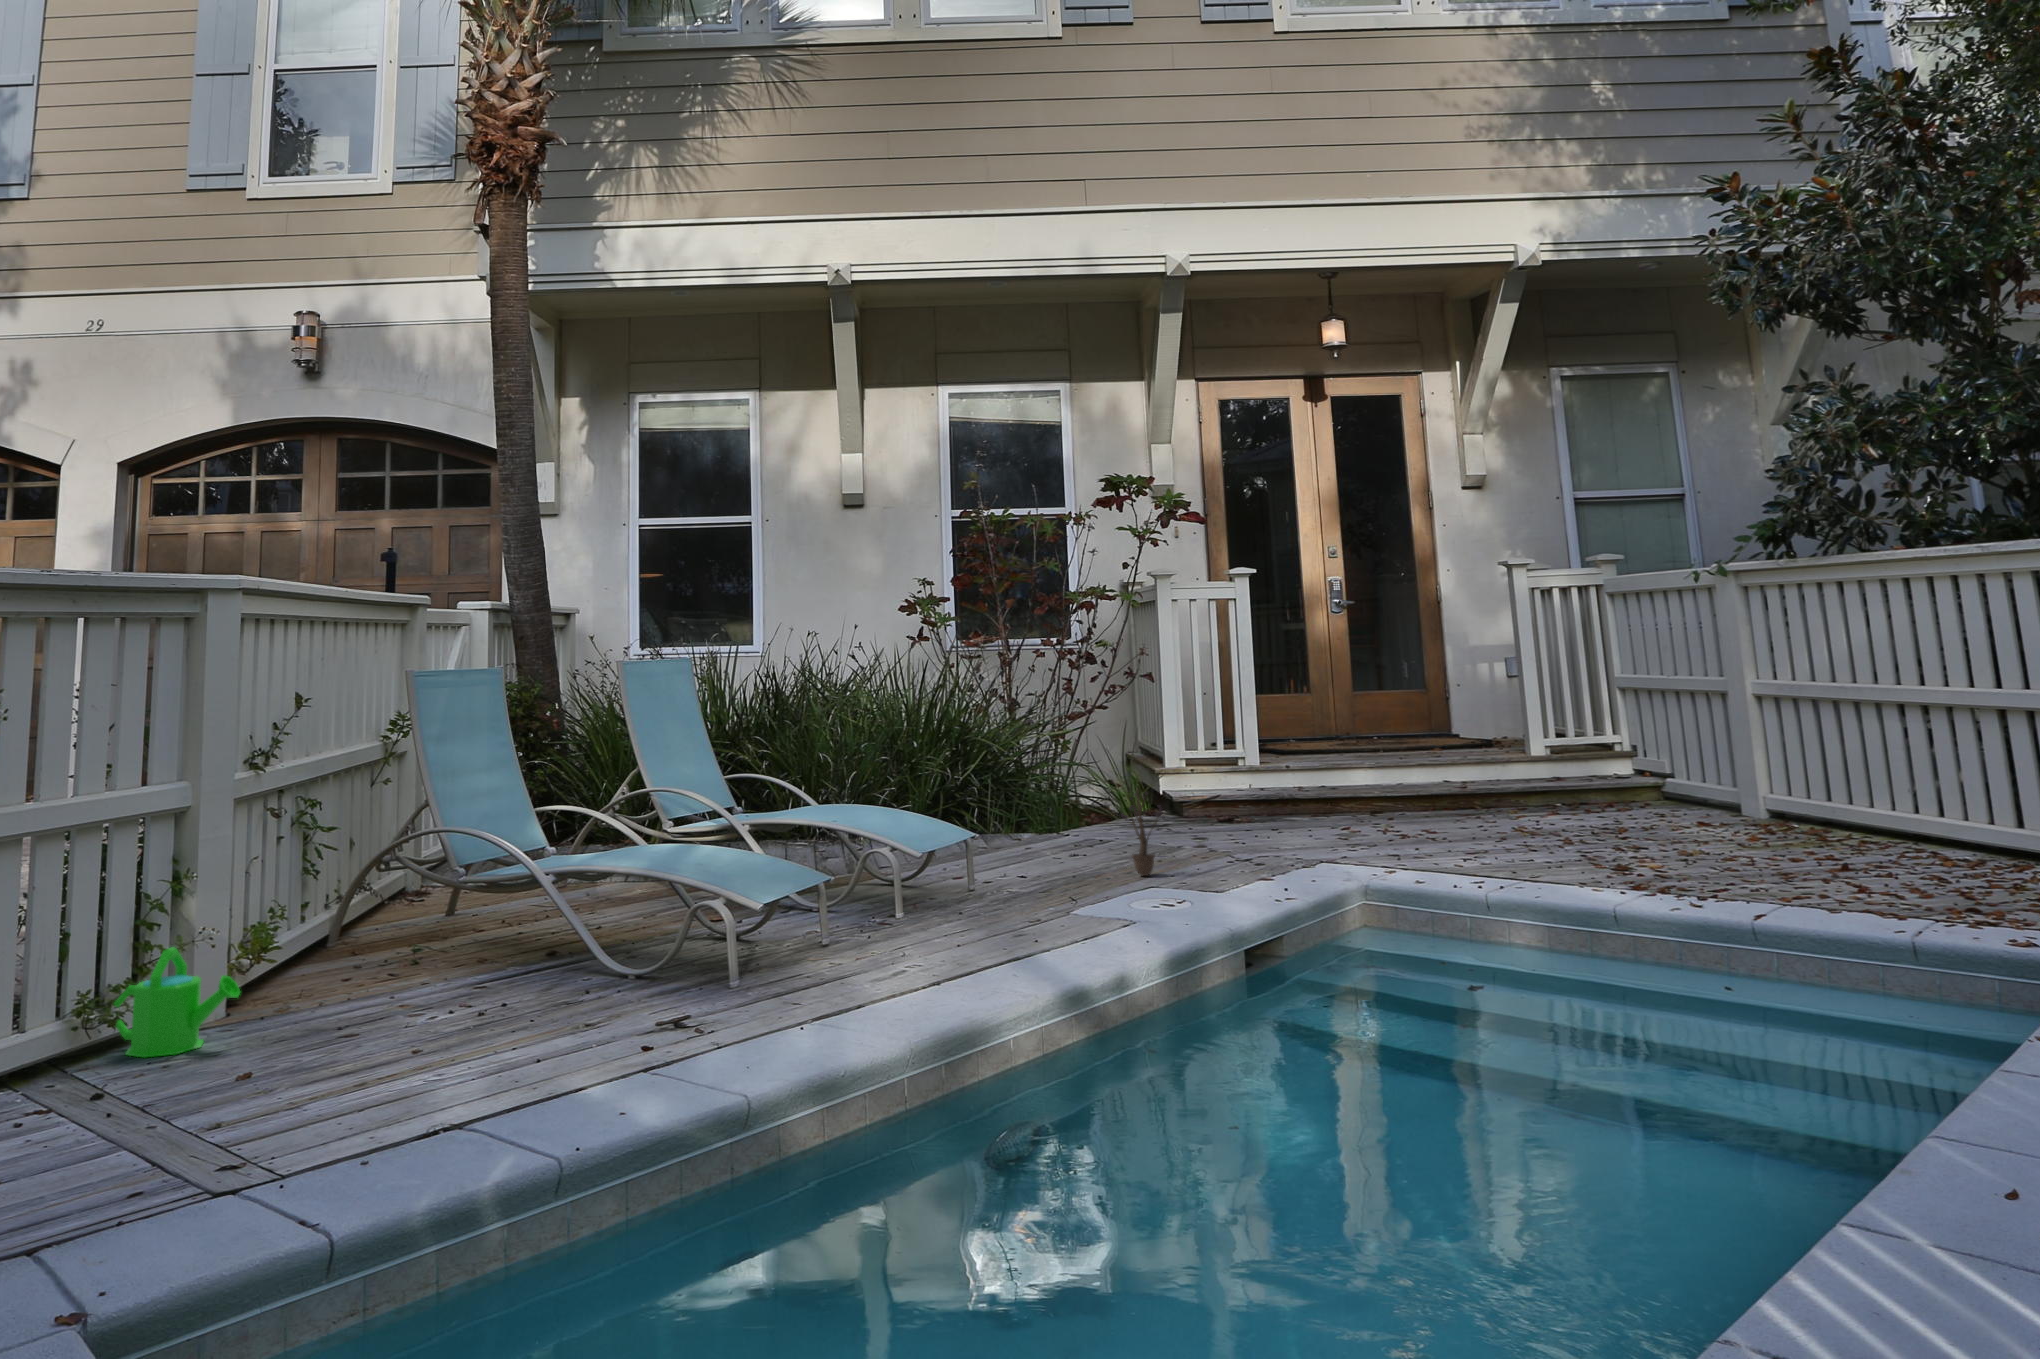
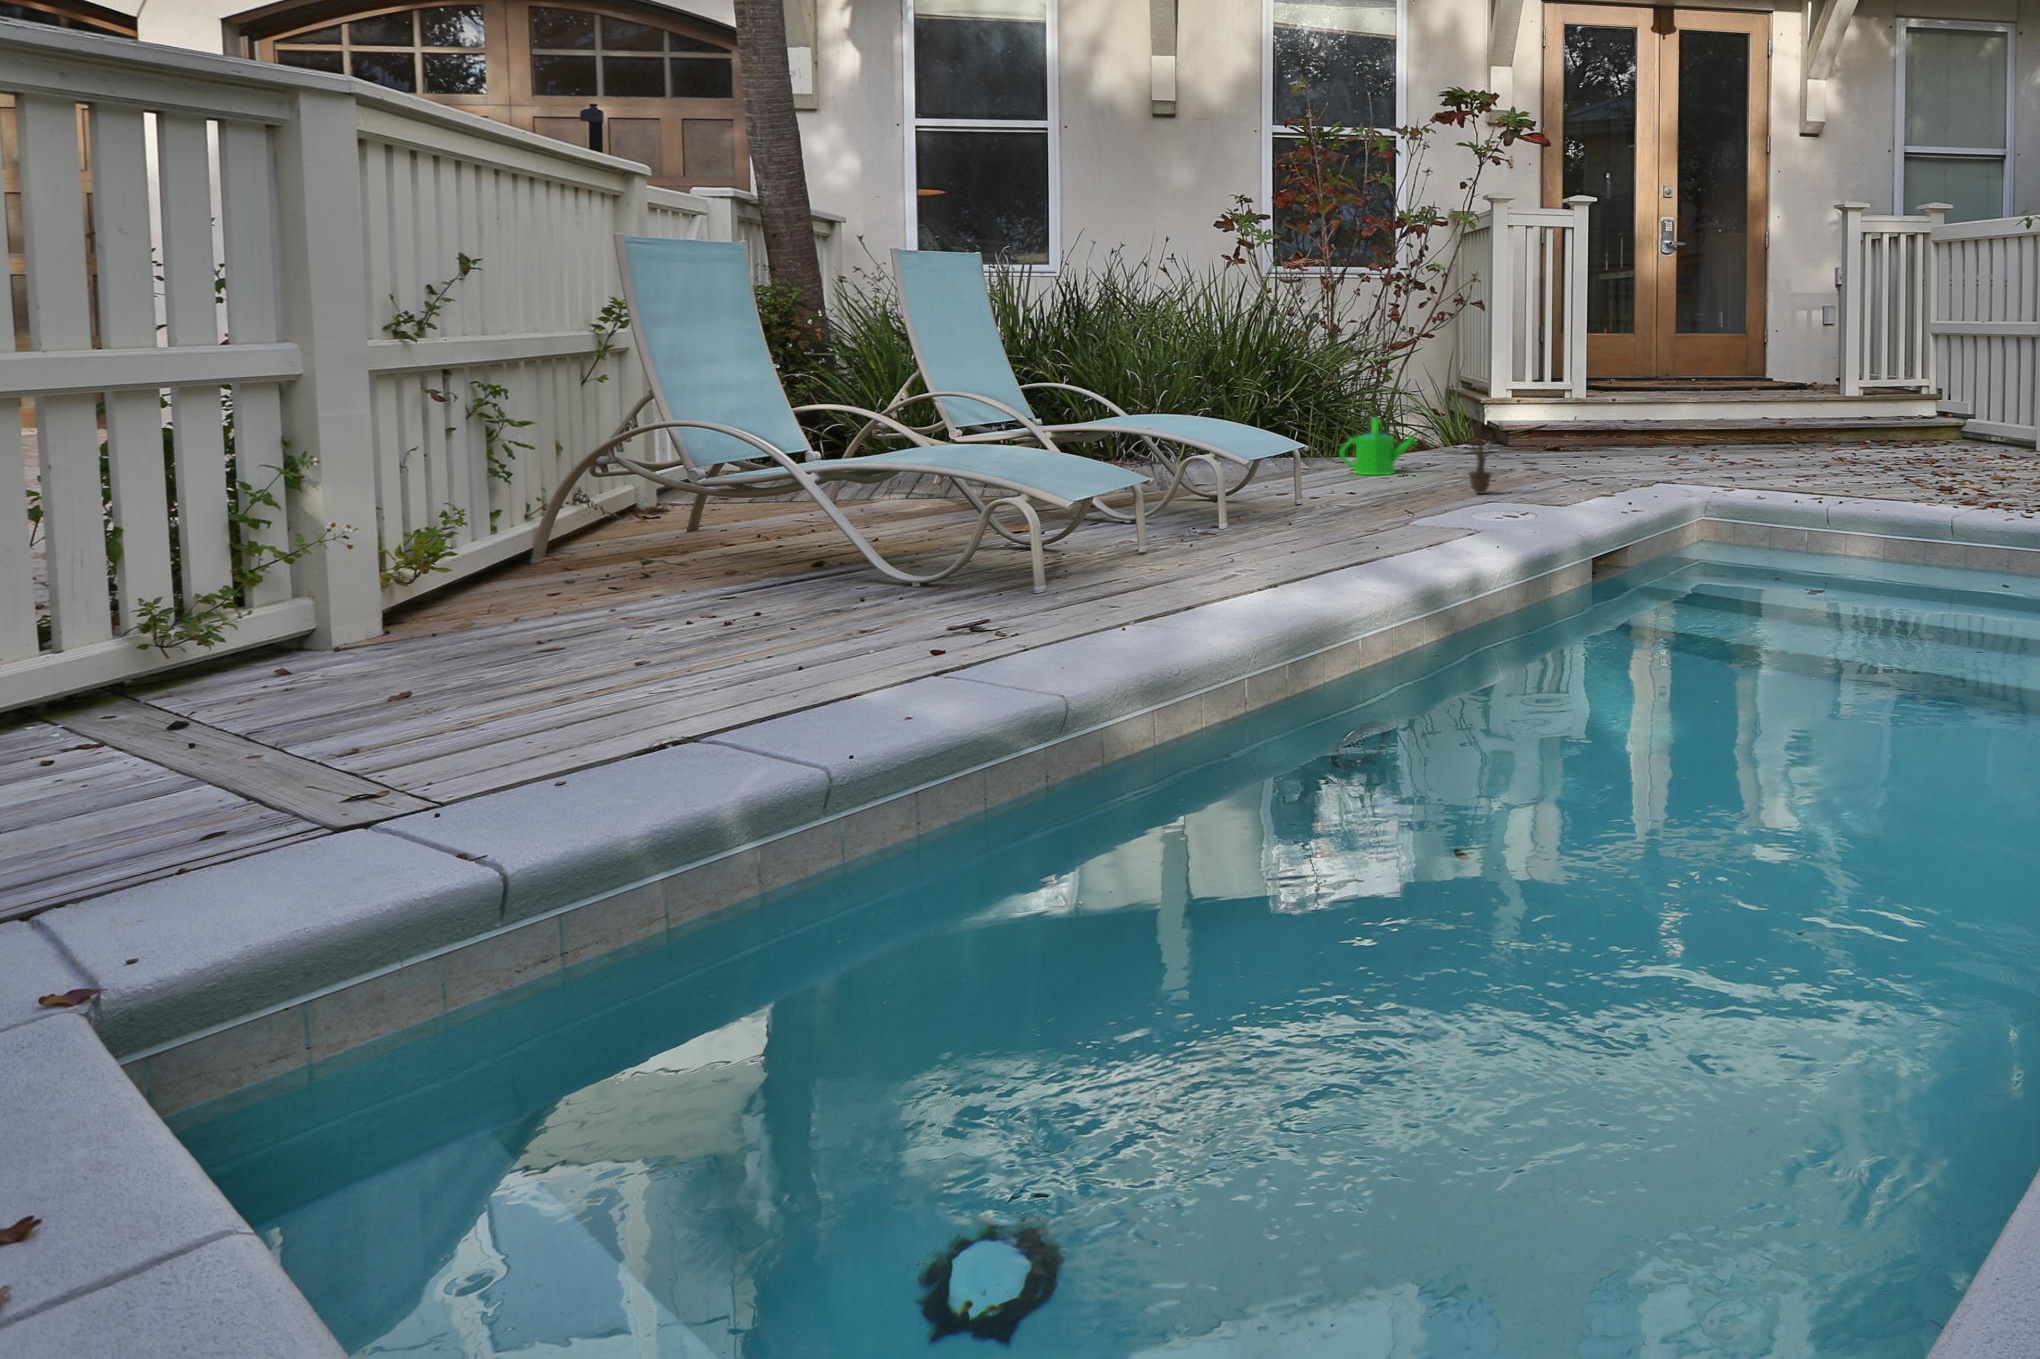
watering can: present [114,947,240,1058] -> present [1339,417,1416,475]

